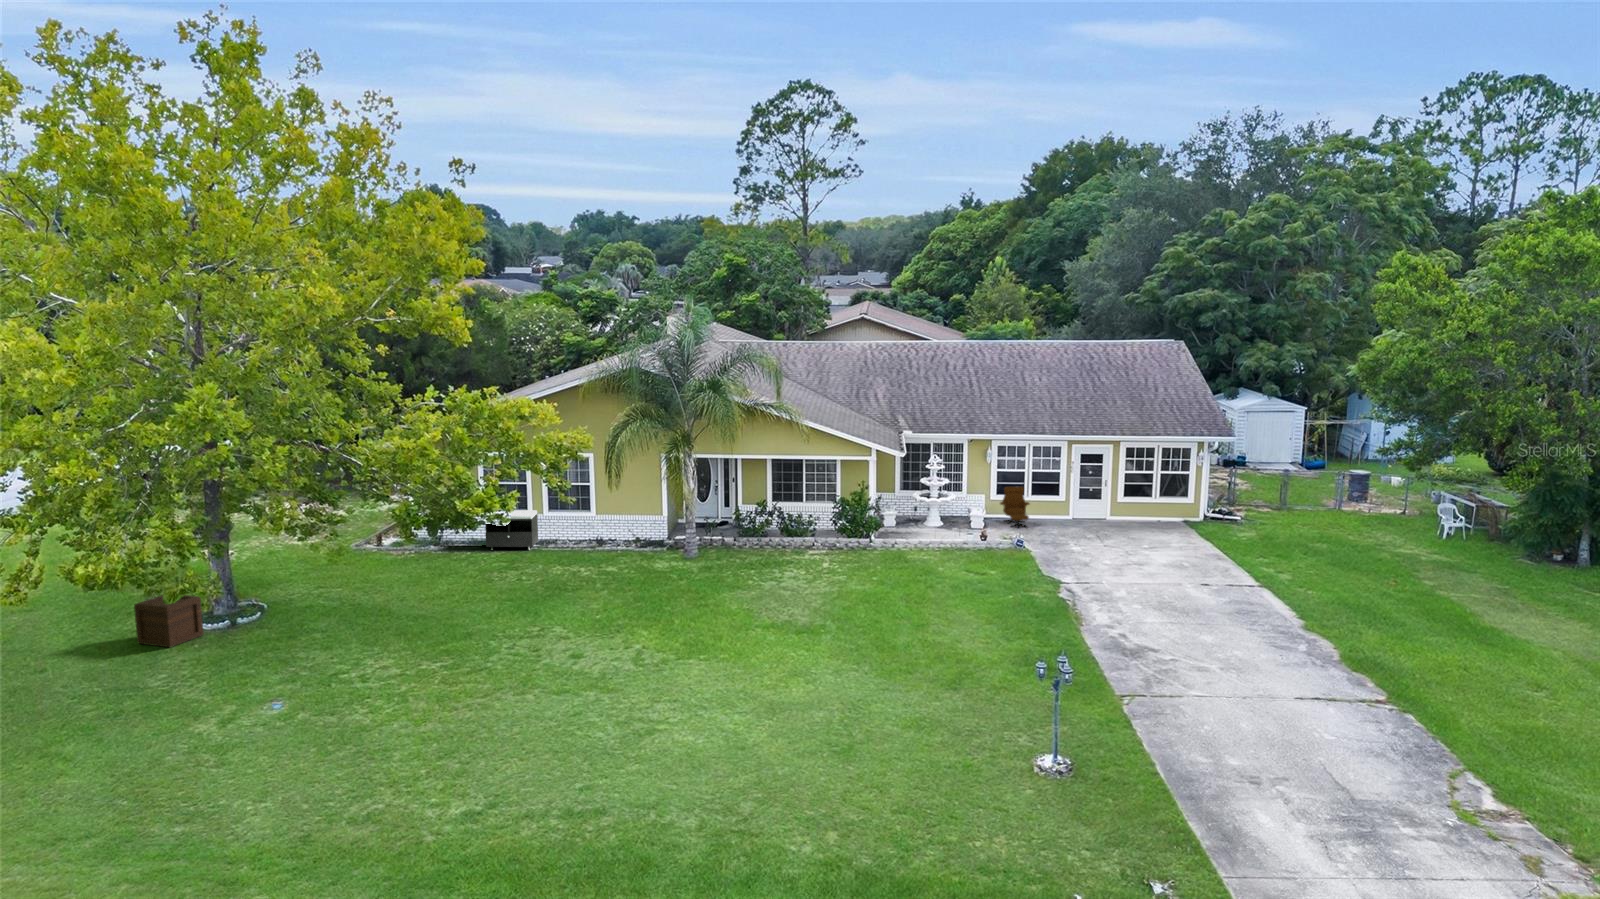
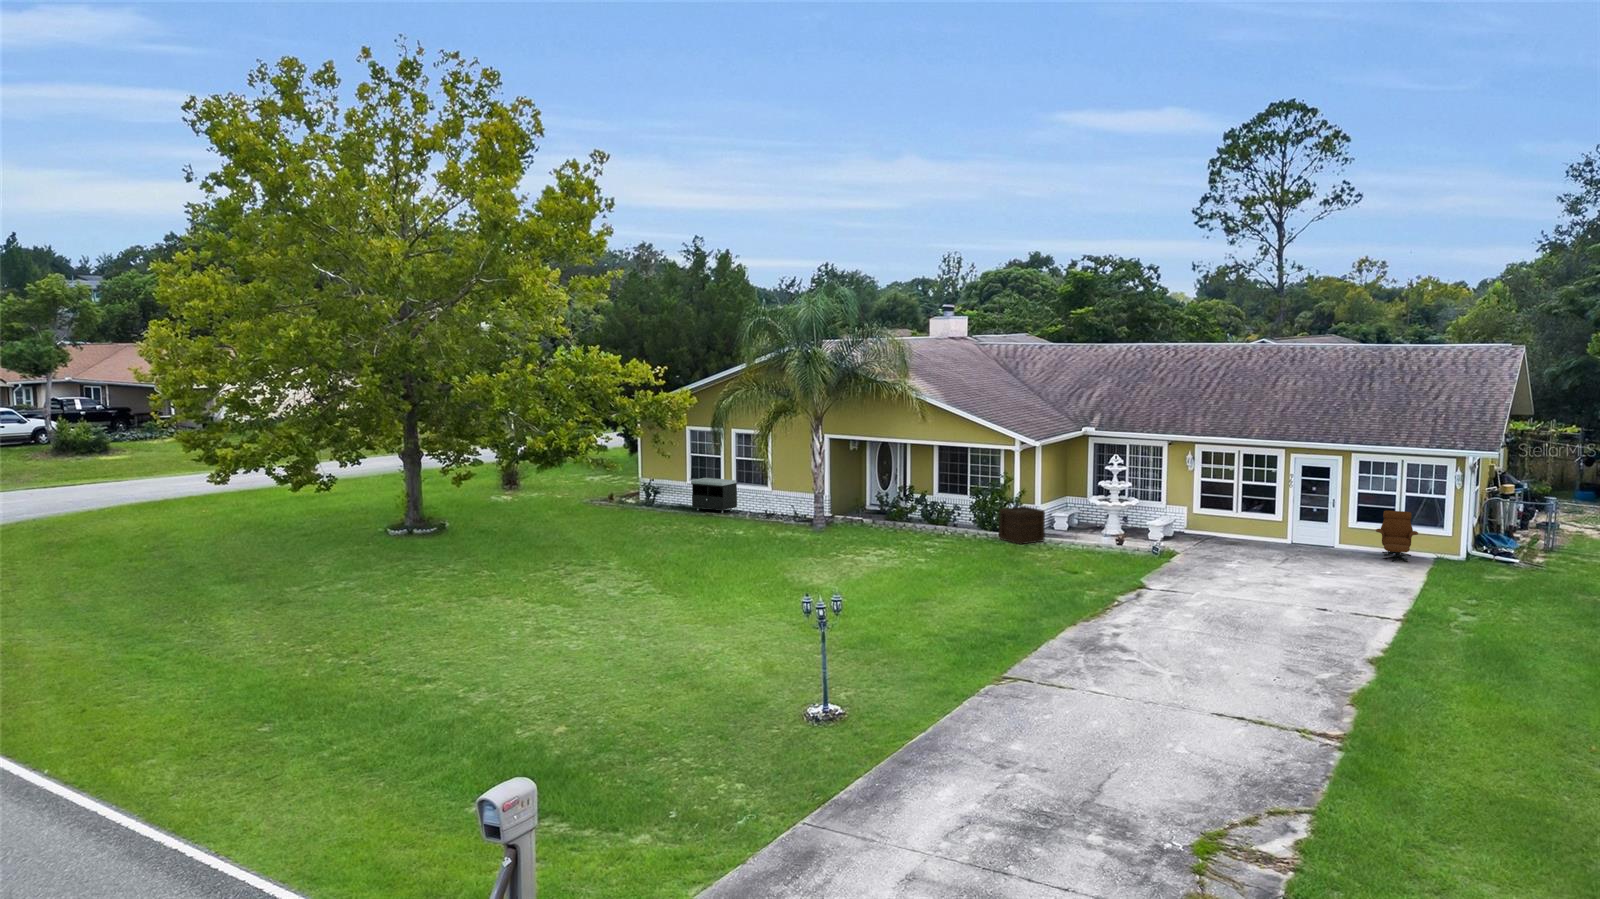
lounge chair: present [1000,487,1029,527] -> present [1376,511,1418,562]
wooden crate: present [134,595,203,647] -> present [999,506,1045,544]

